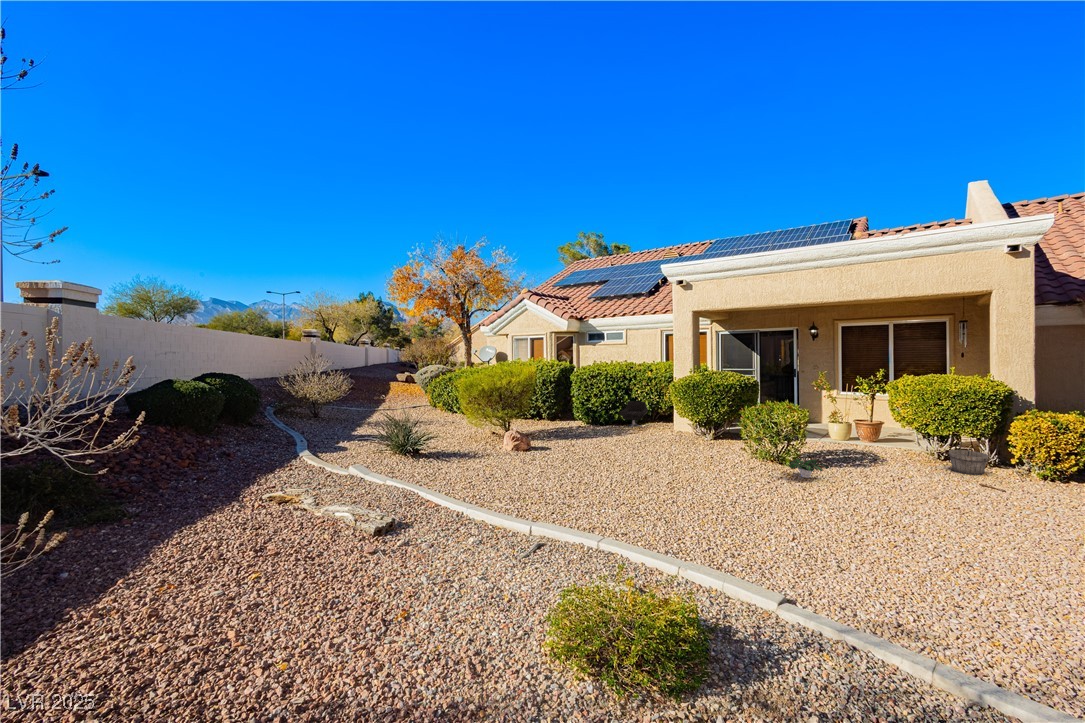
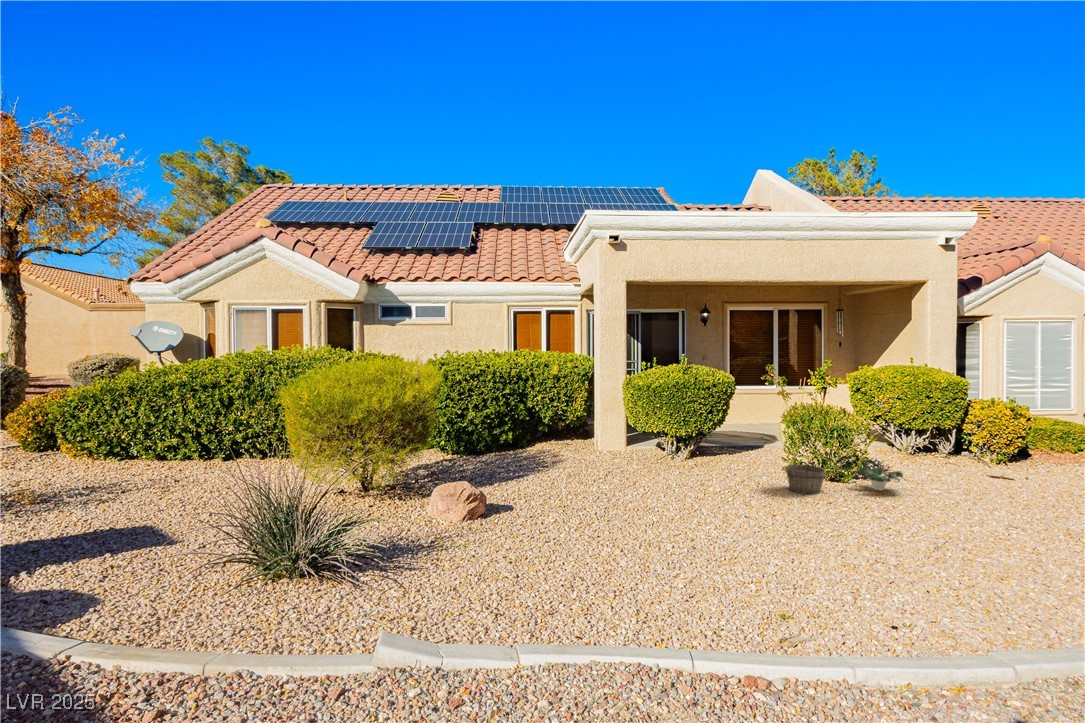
lounge chair: present [619,401,648,427] -> none [519,411,562,452]
wooden bucket: present [949,449,988,475] -> present [786,463,825,494]

